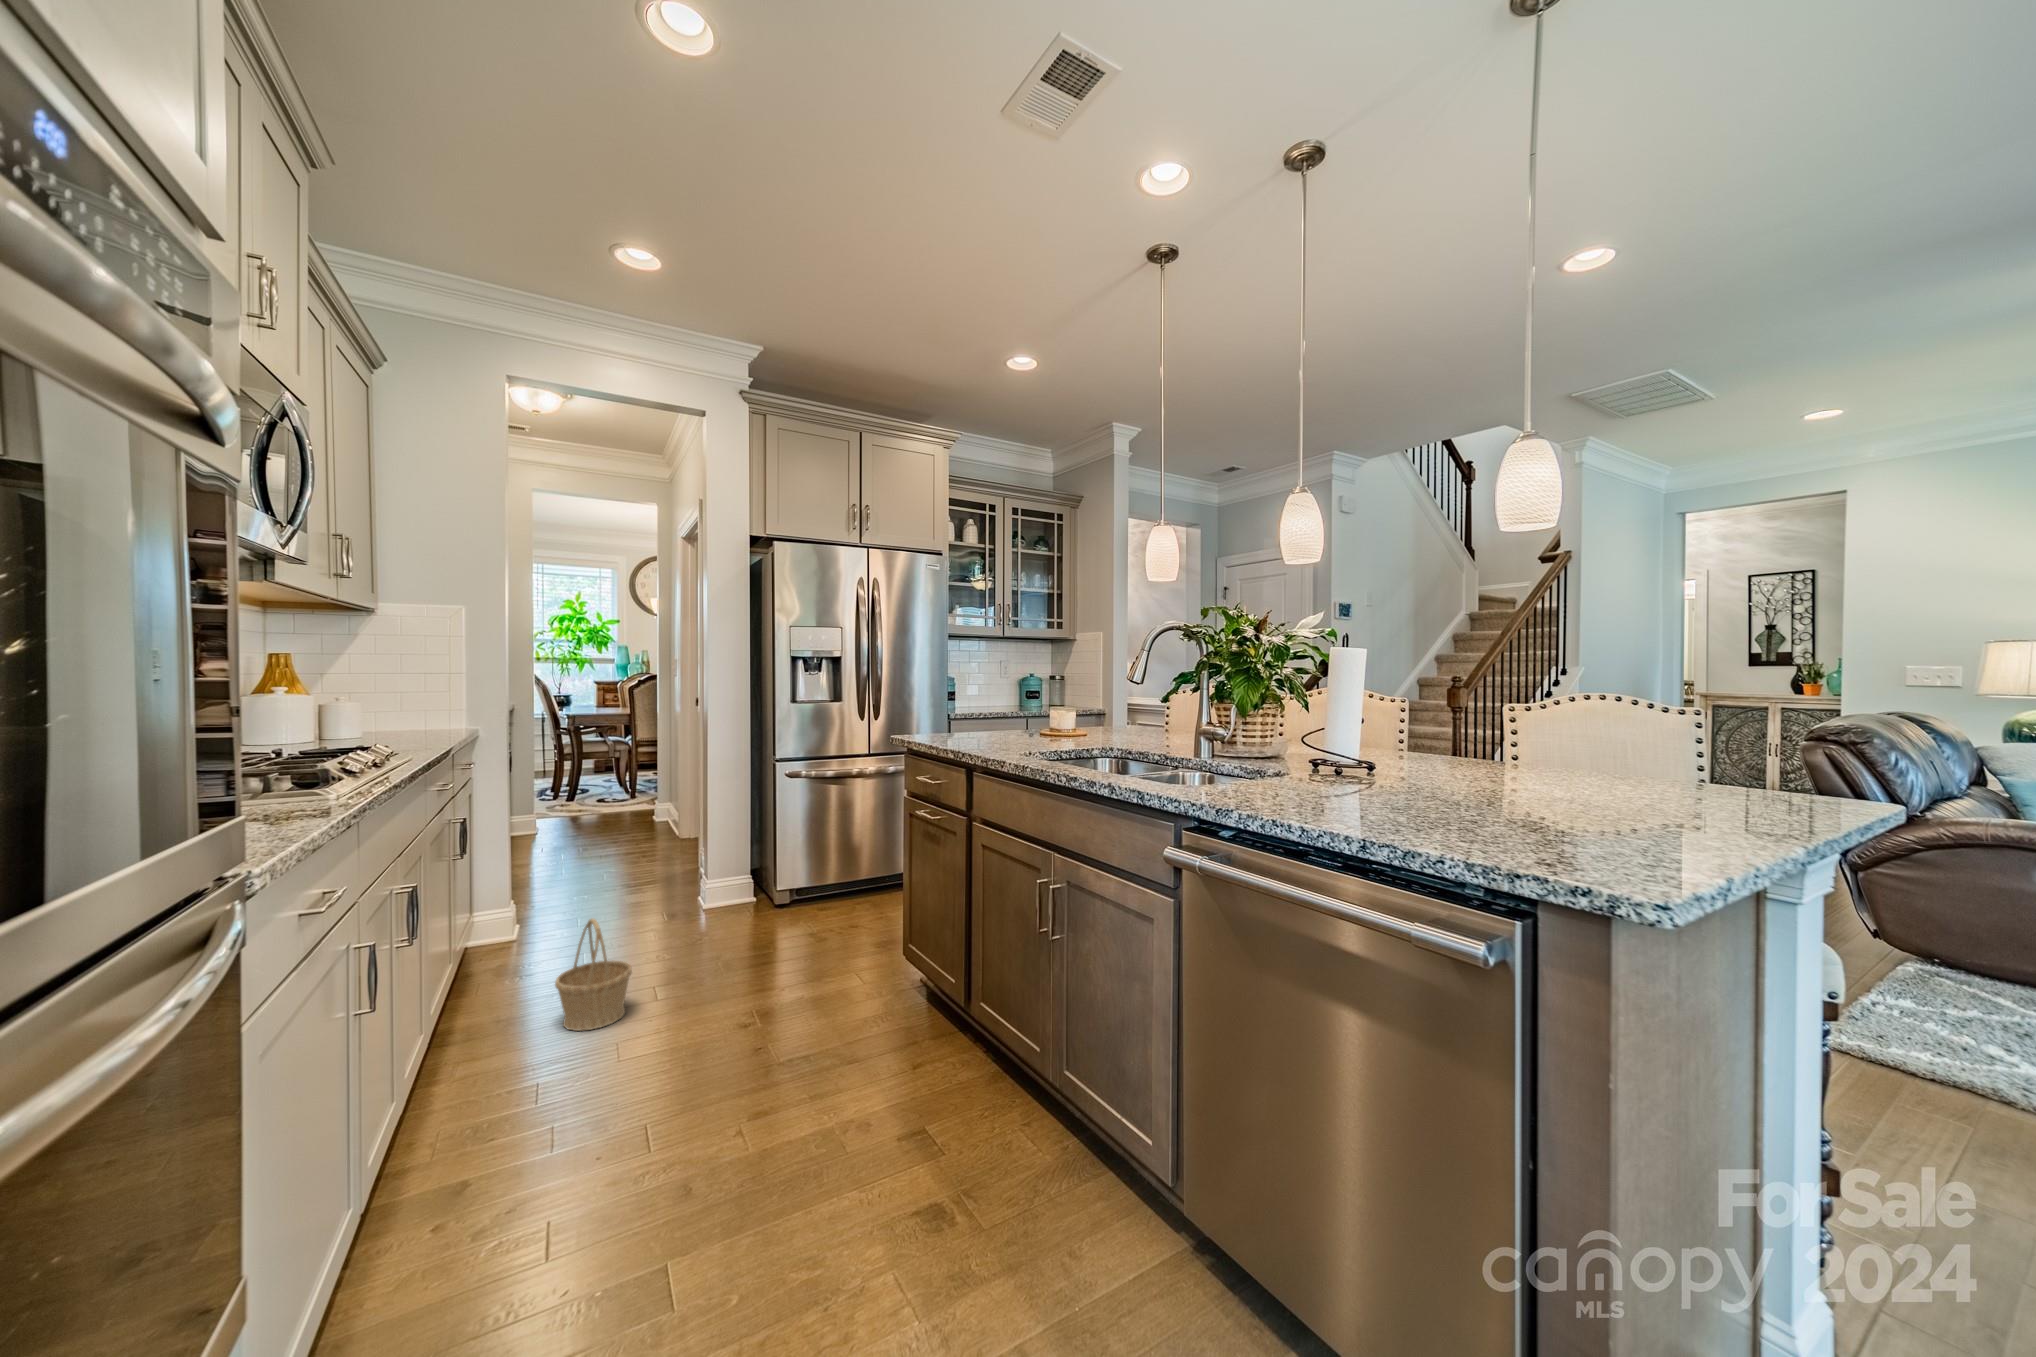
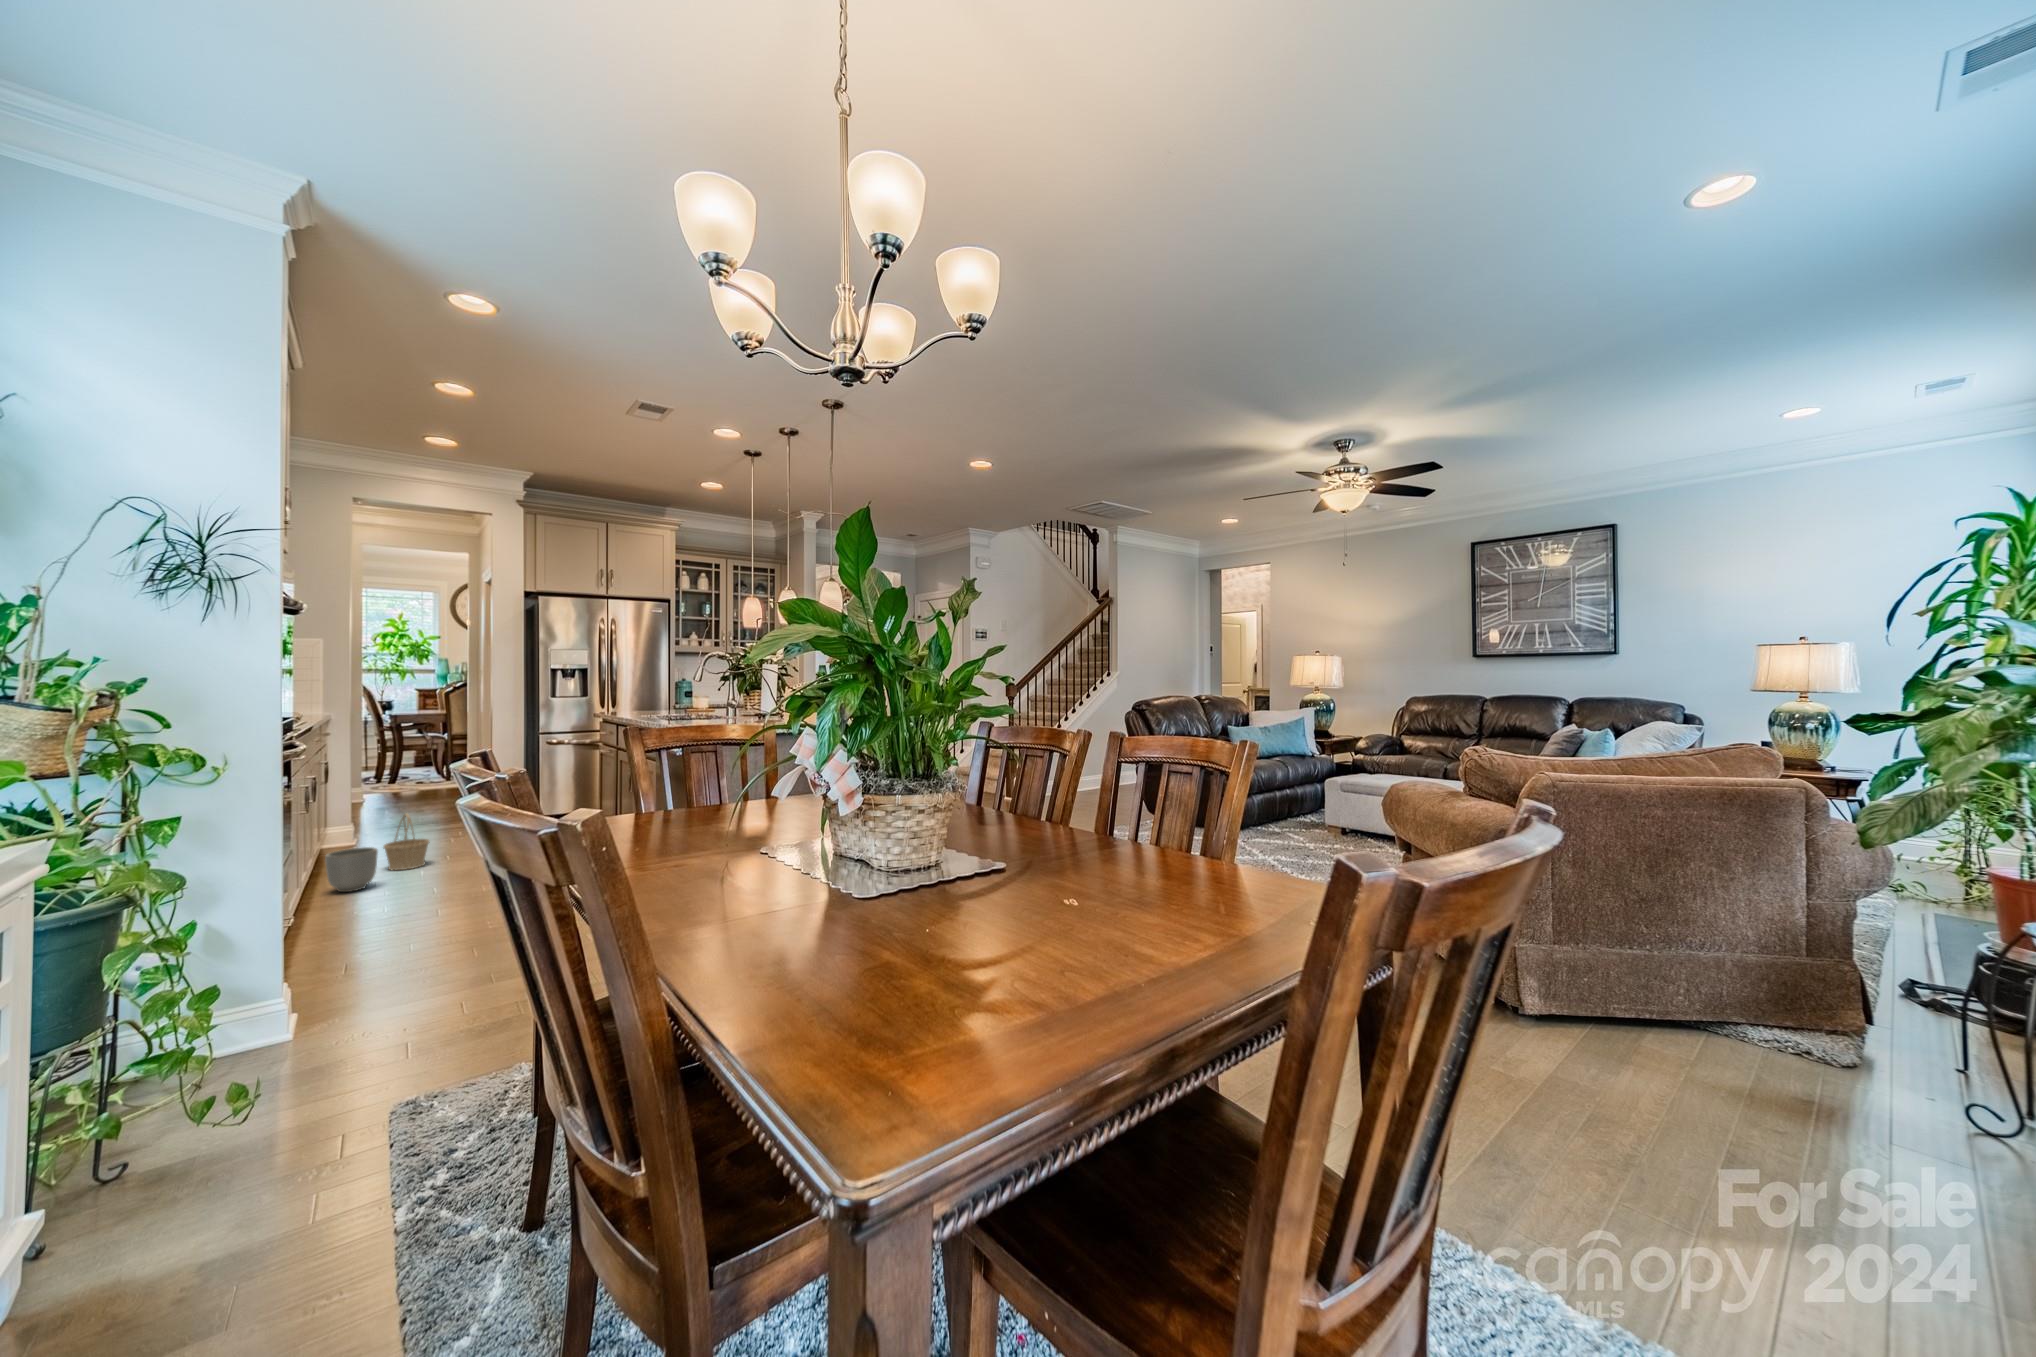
planter: none [446,1007,544,1113] -> present [325,847,378,892]

